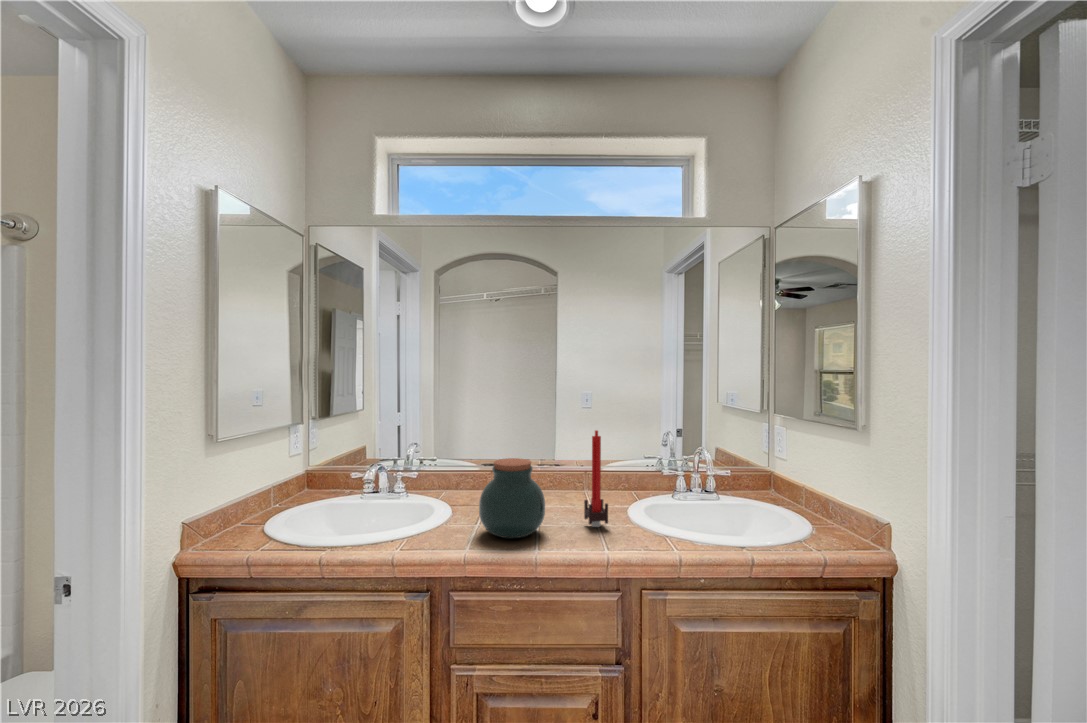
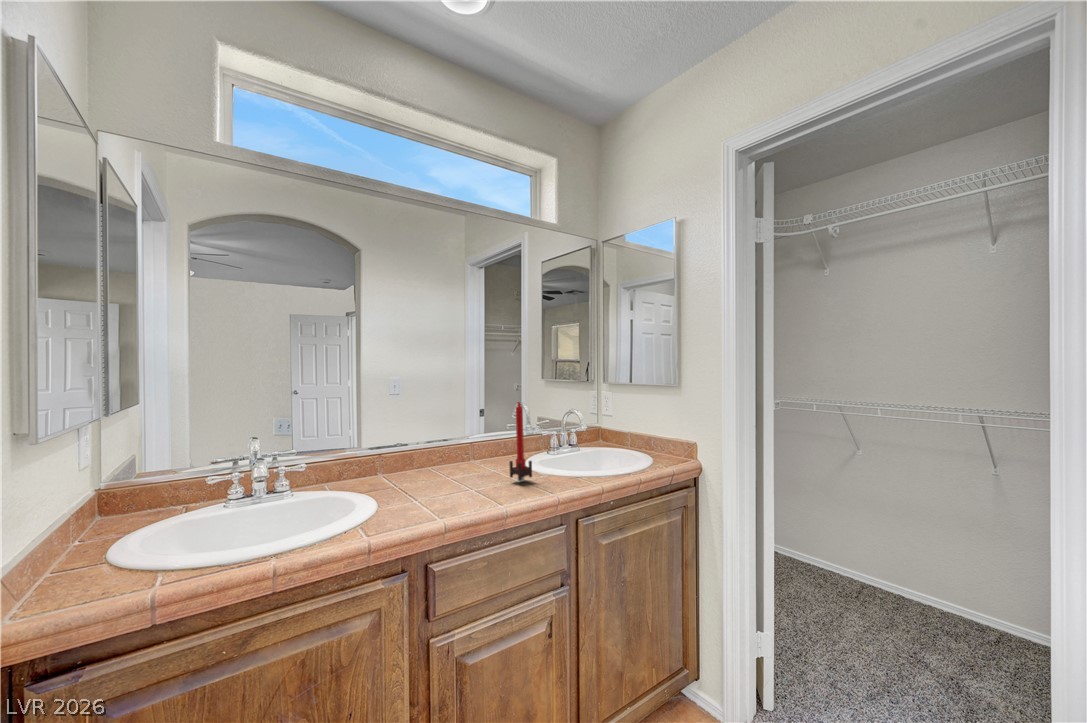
jar: present [479,458,545,538] -> none [431,431,492,504]

